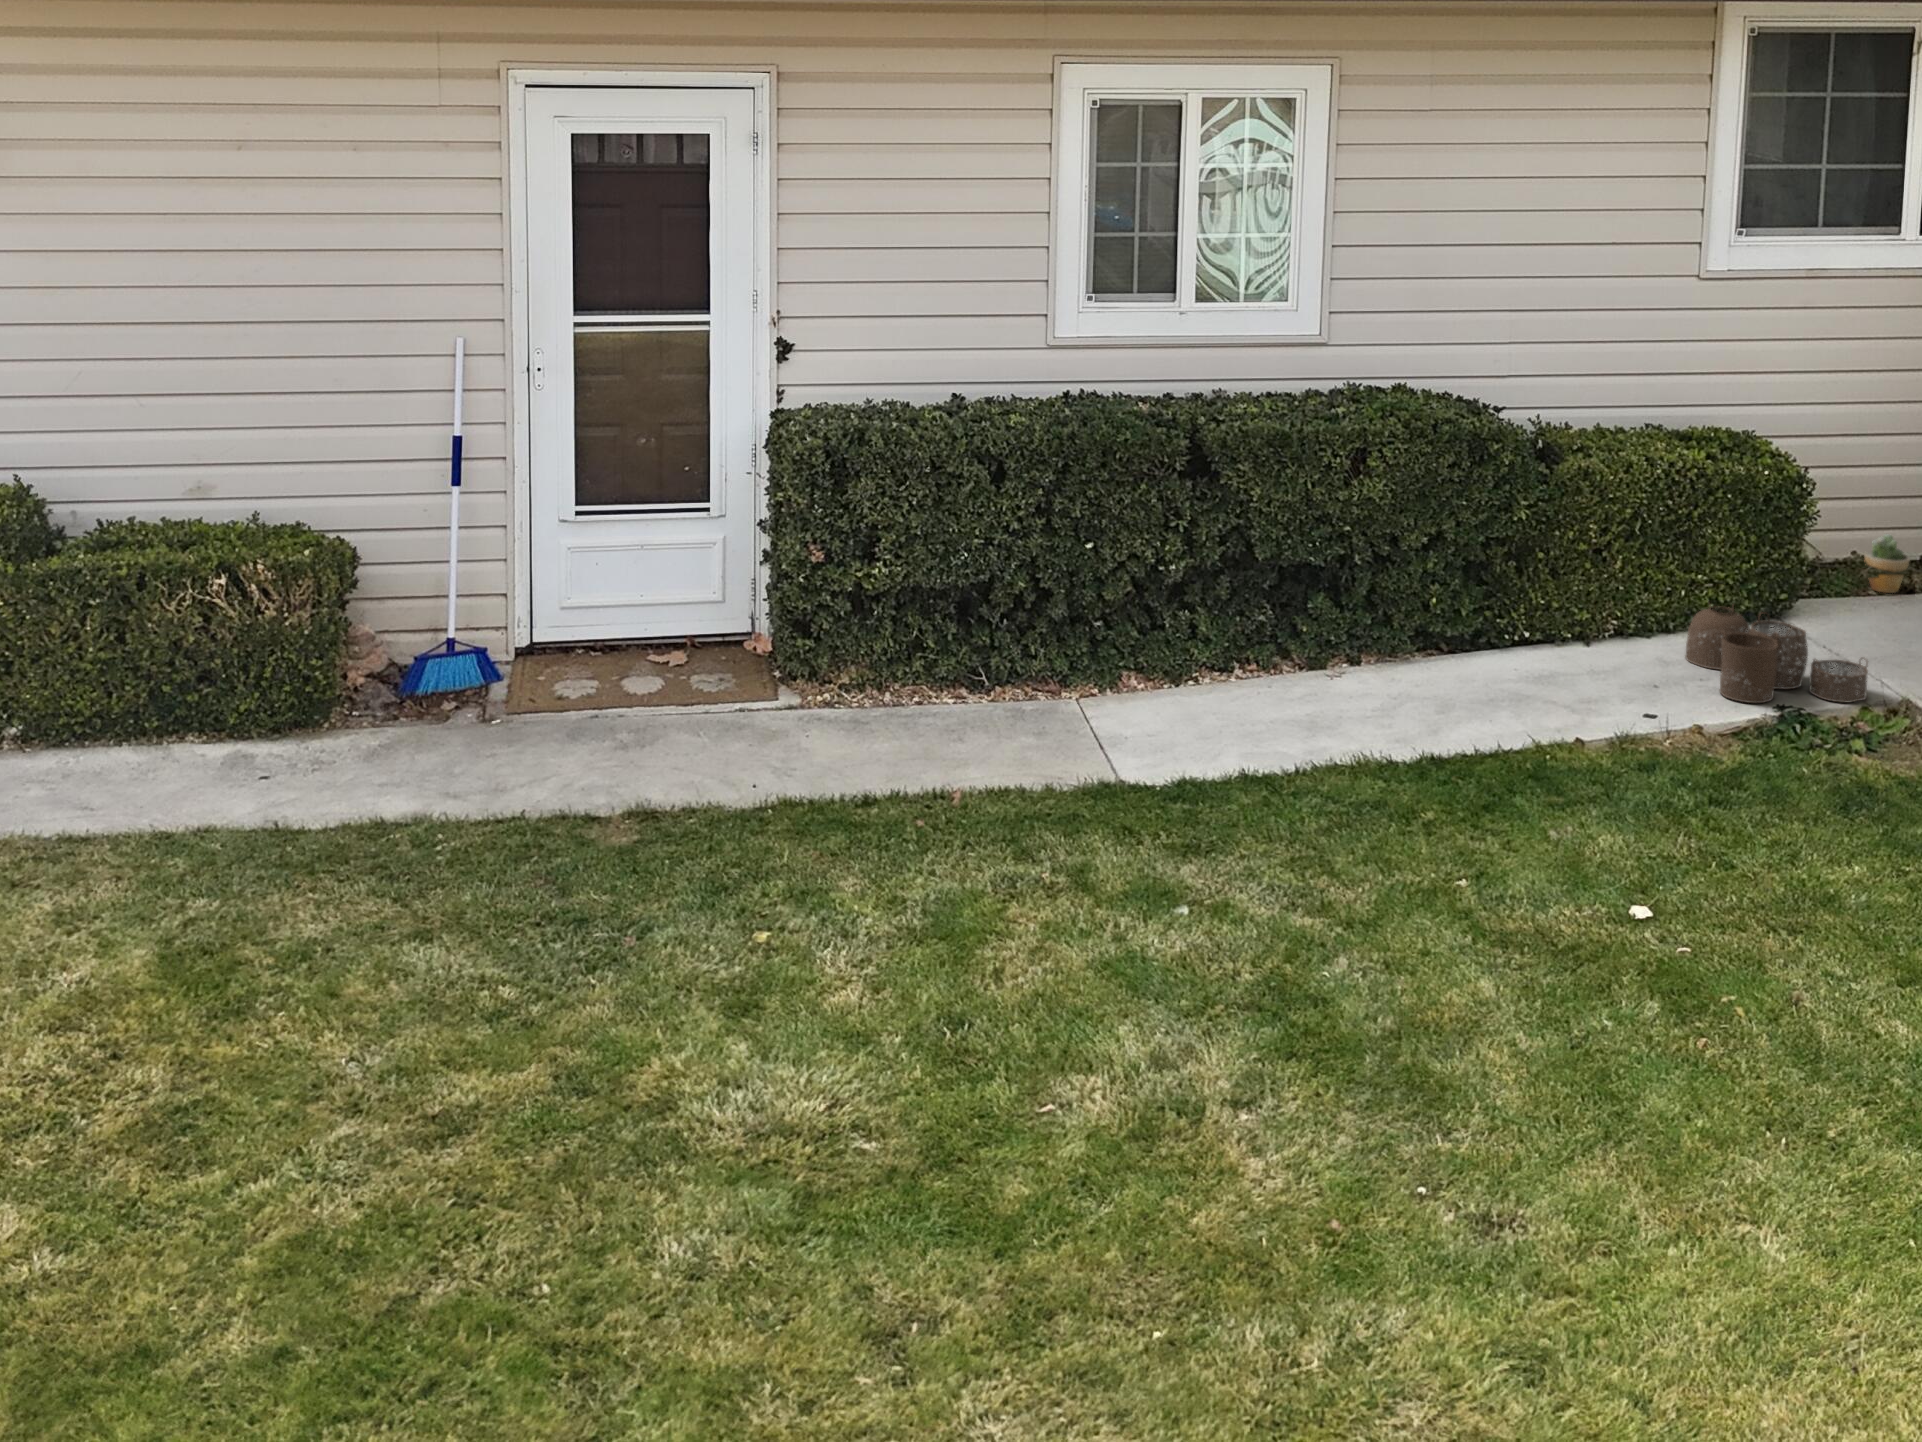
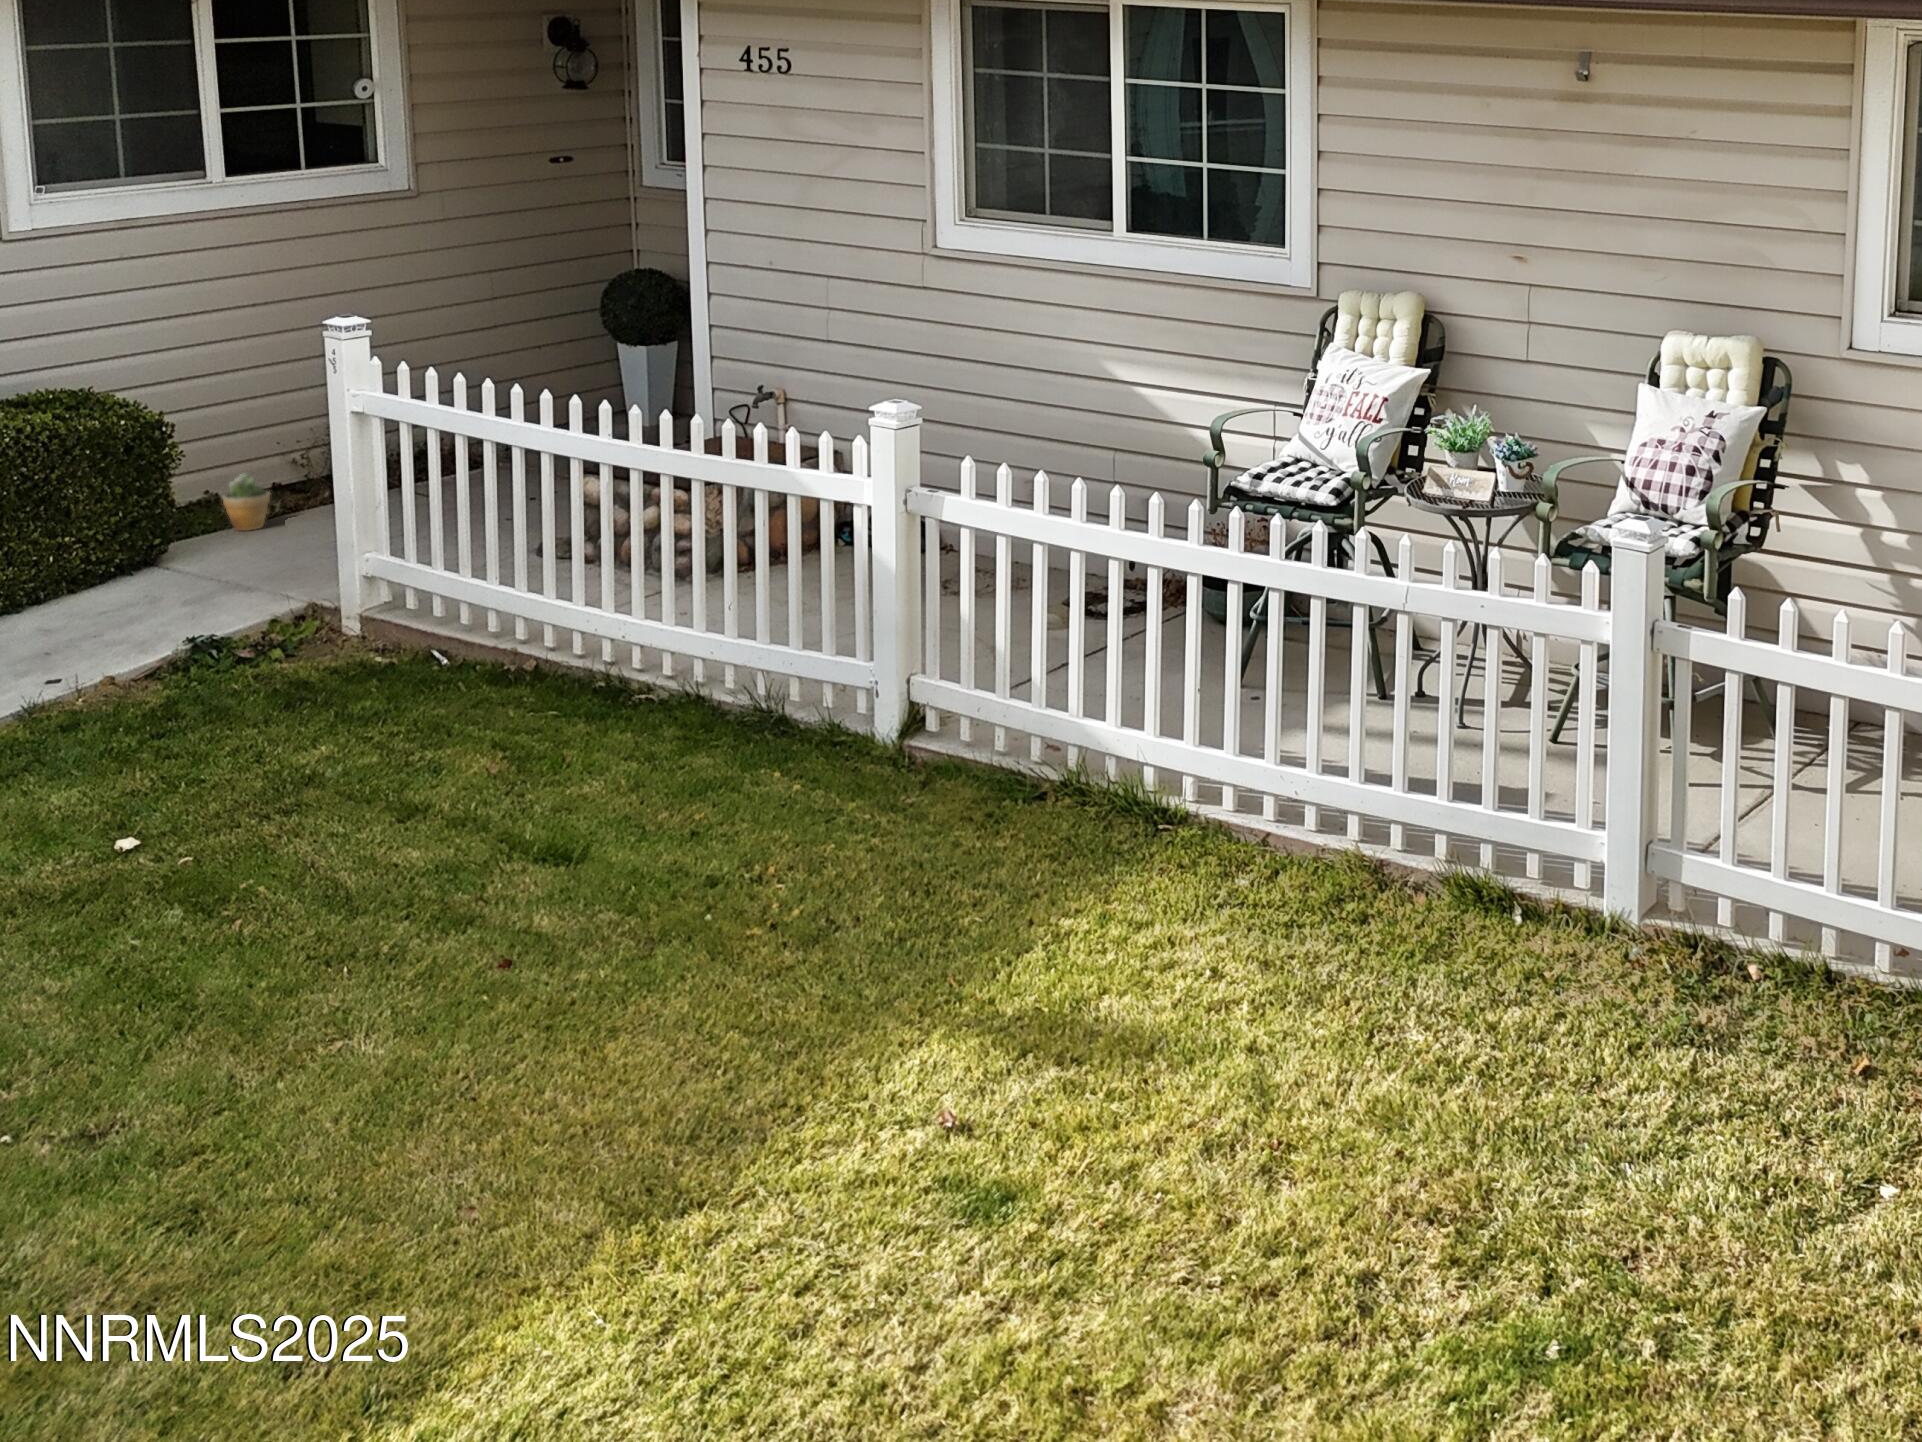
woven basket: present [1685,606,1868,703] -> none [61,565,271,656]

